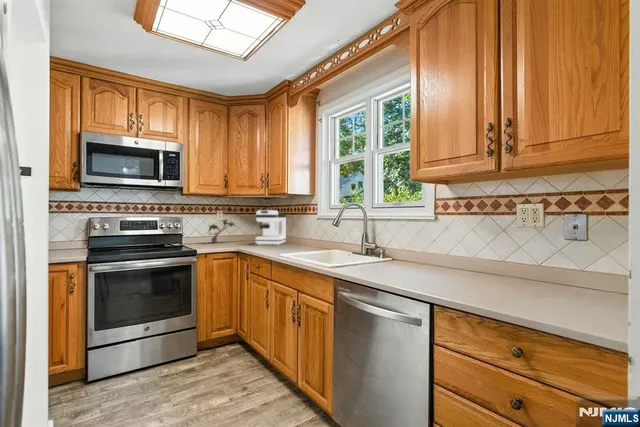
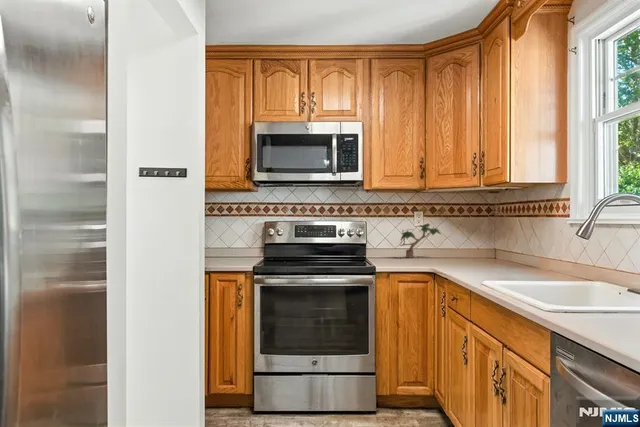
coffee maker: present [256,210,286,245] -> none [465,210,519,265]

